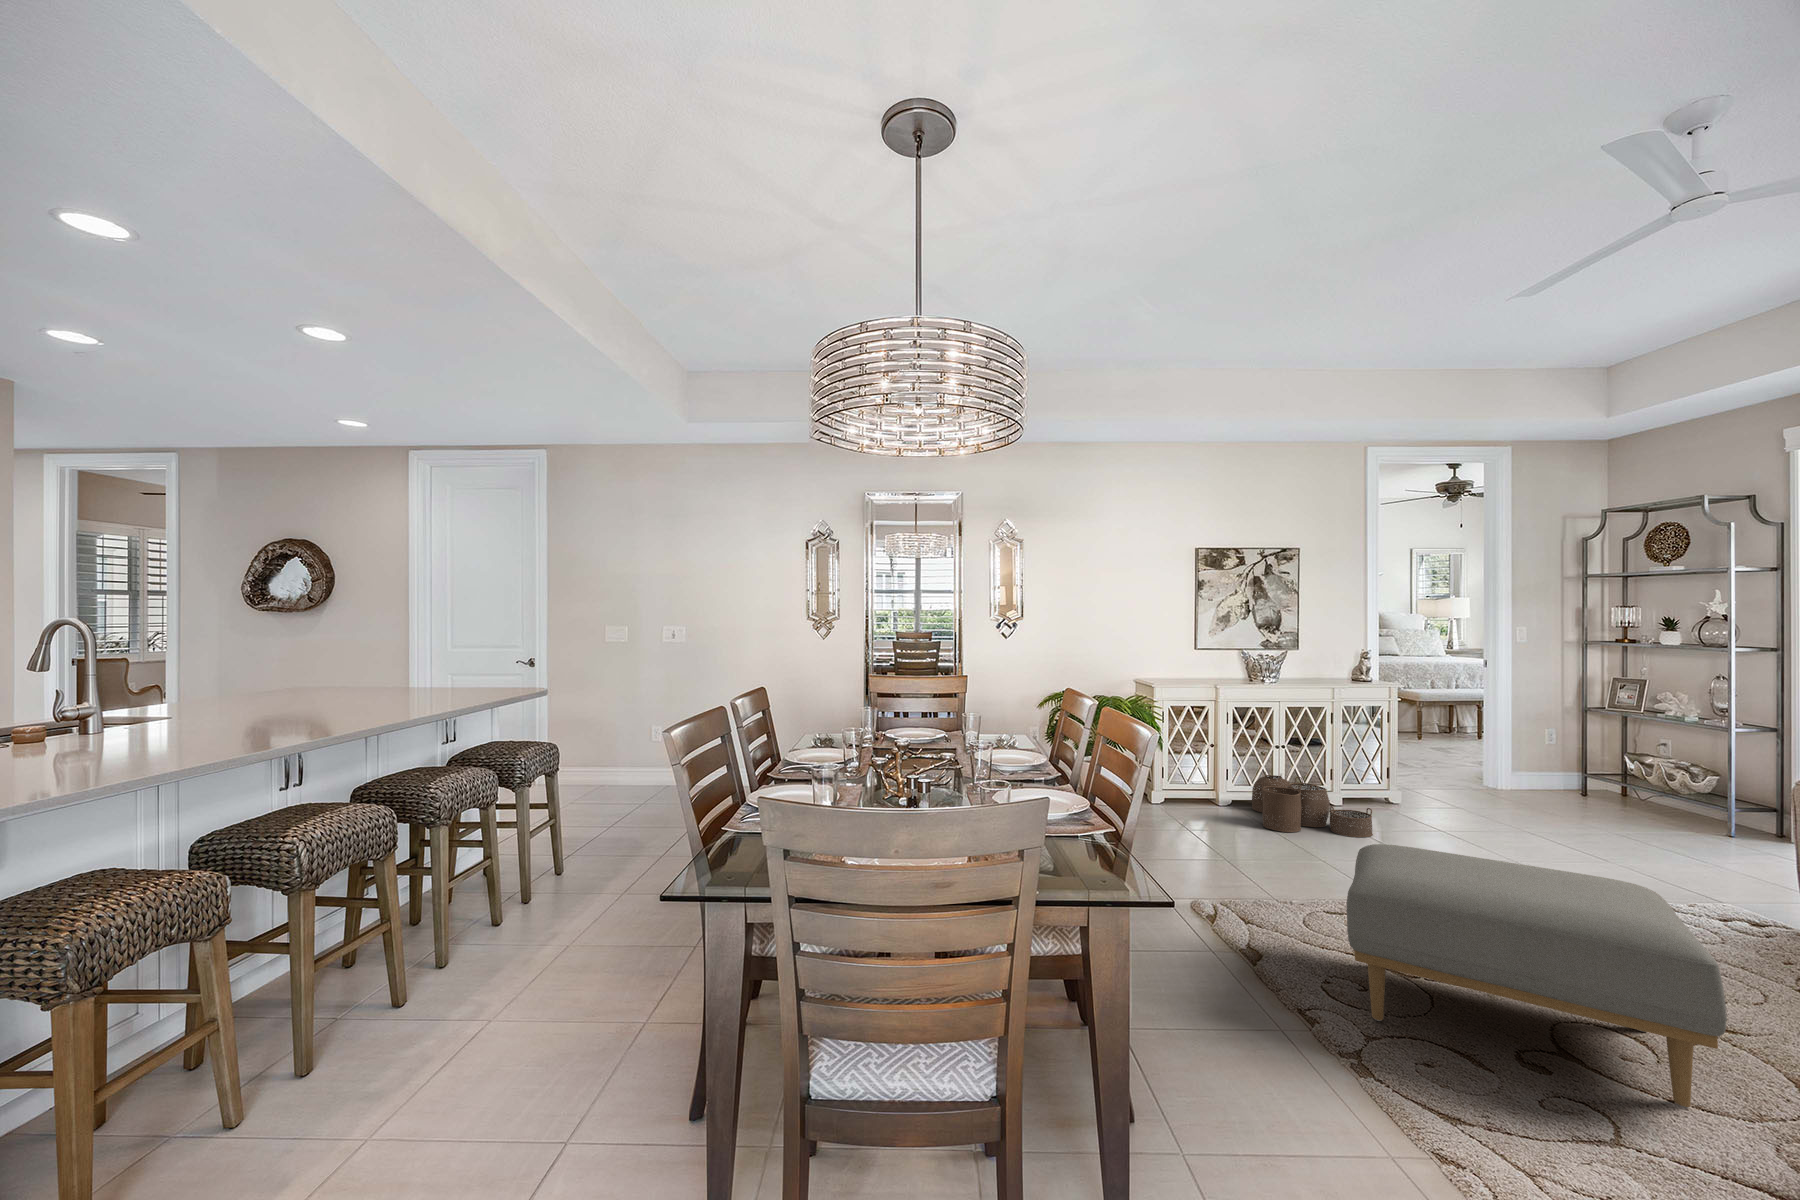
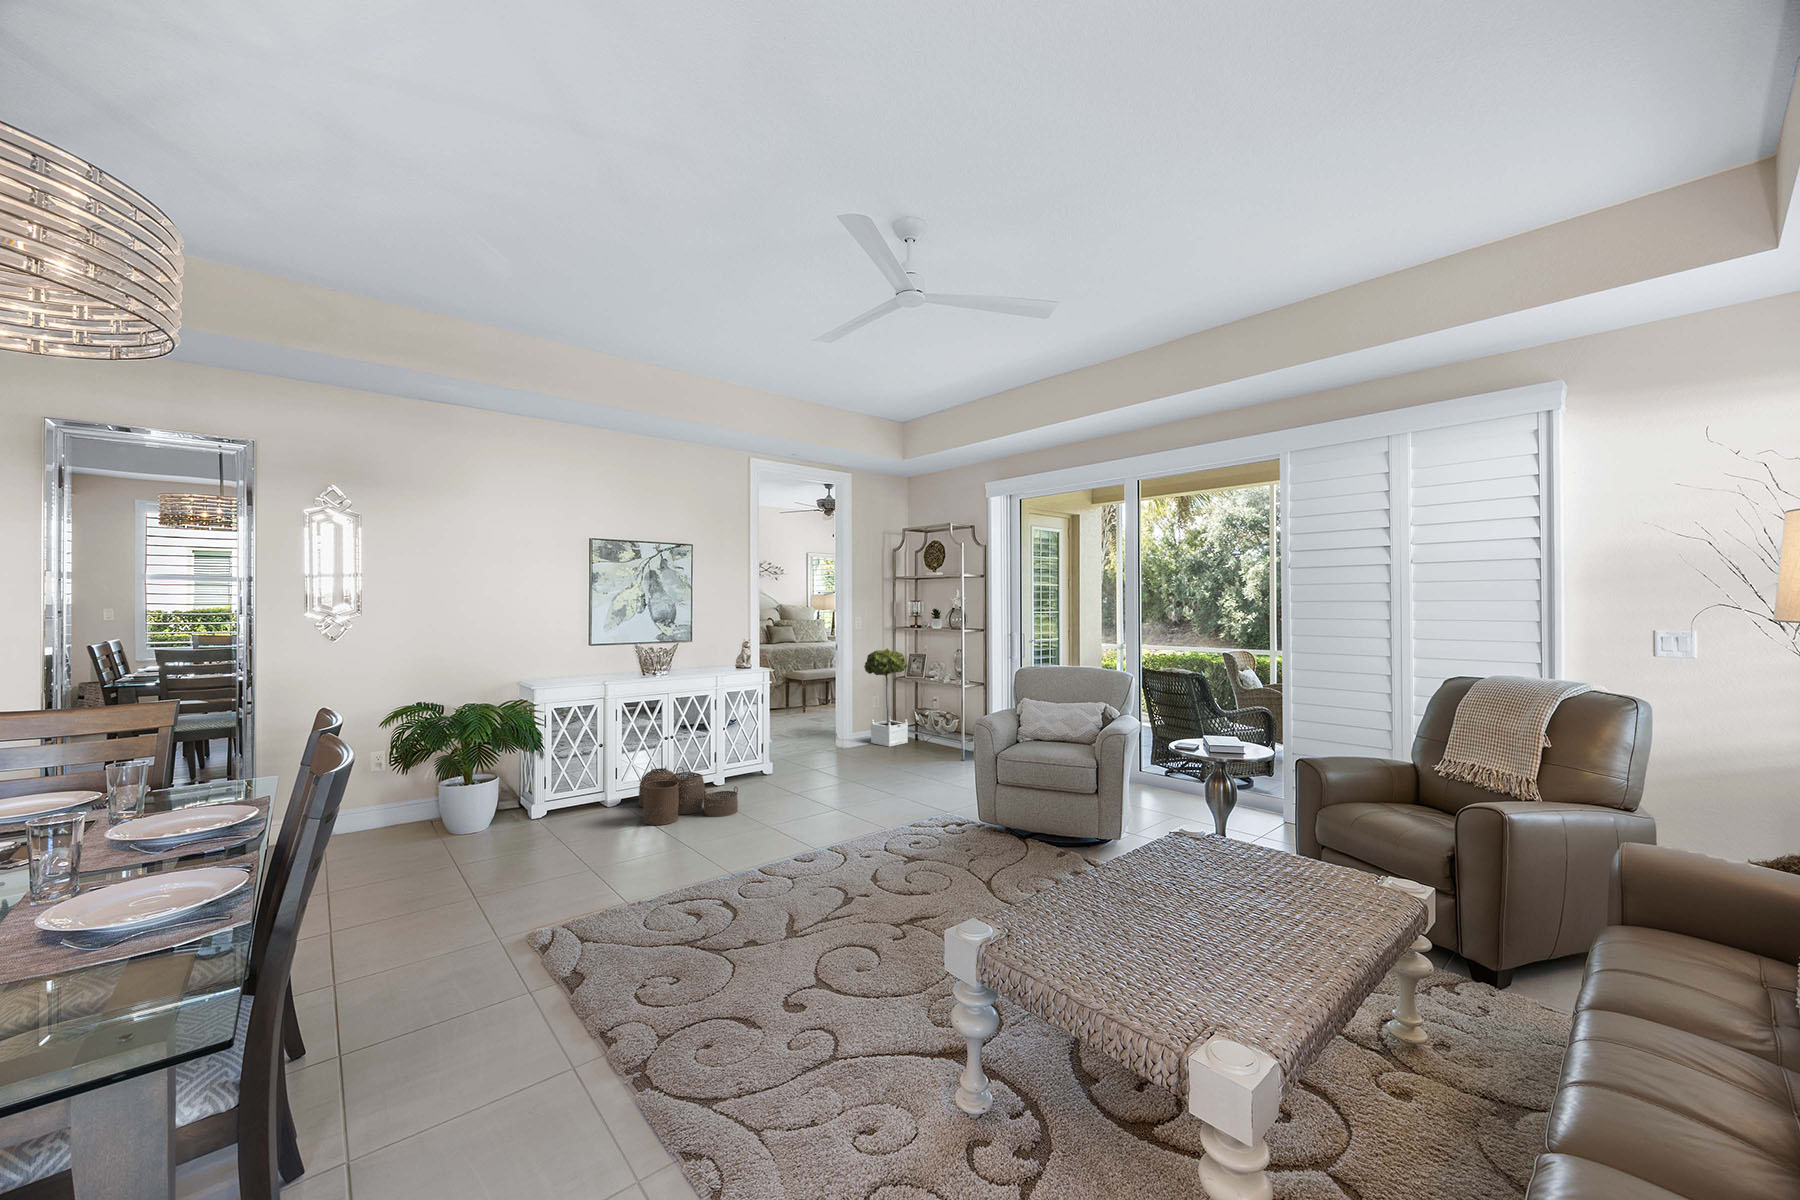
potted tree: none [1534,668,1615,797] -> present [864,648,908,746]
ottoman: present [1347,844,1727,1107] -> none [663,826,901,1003]

